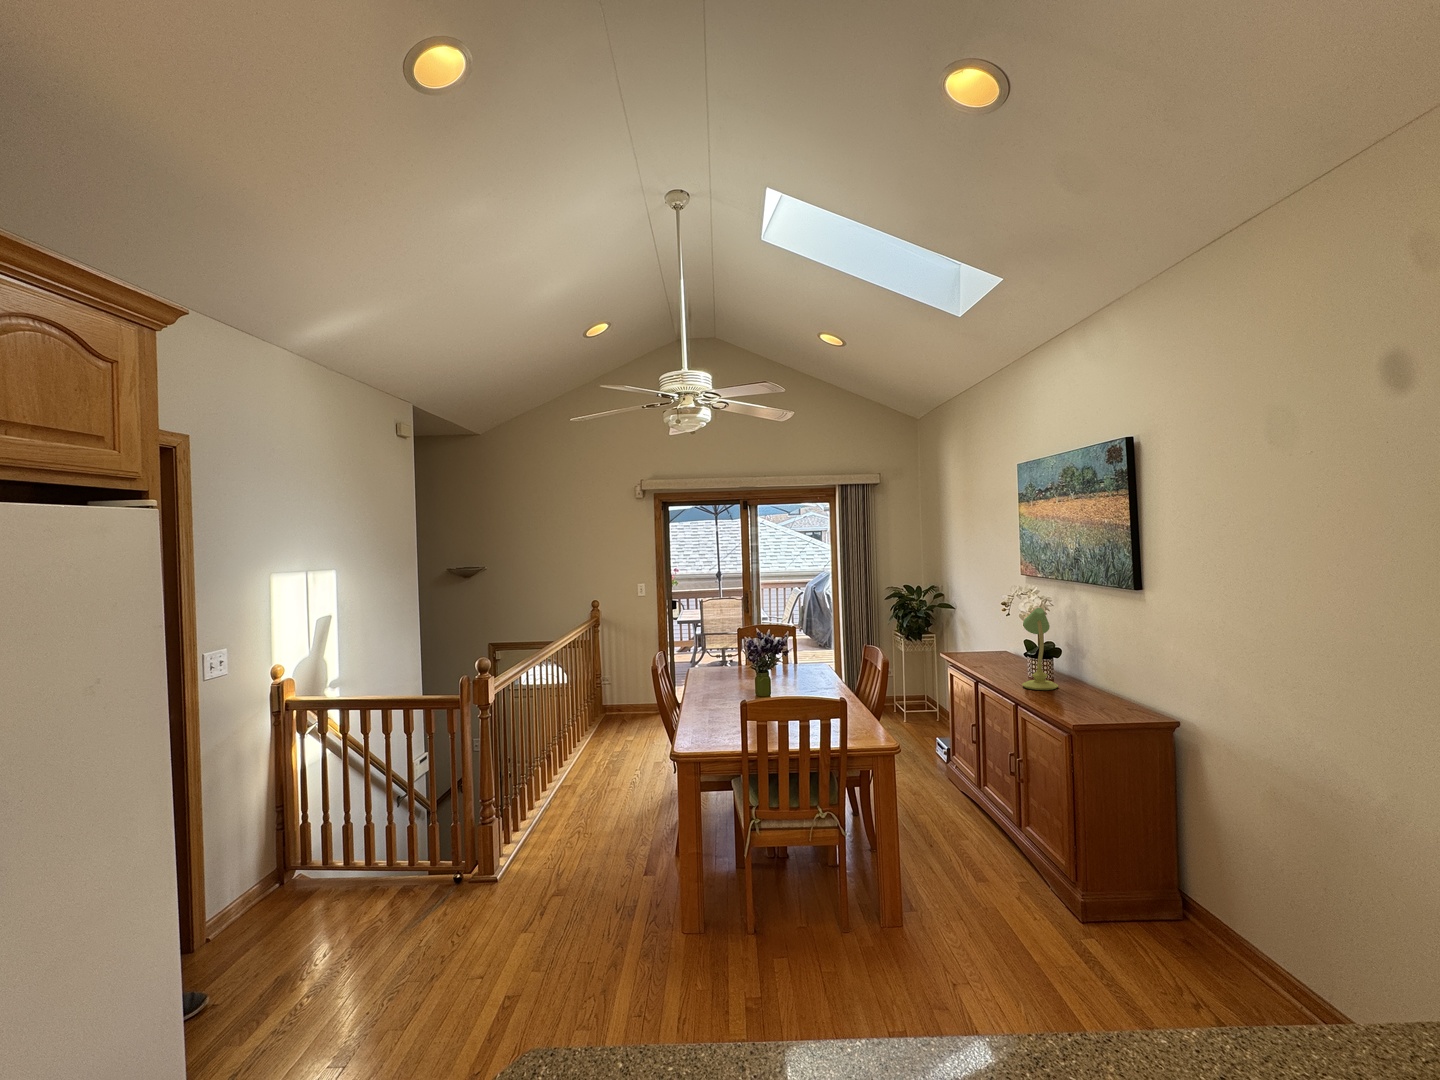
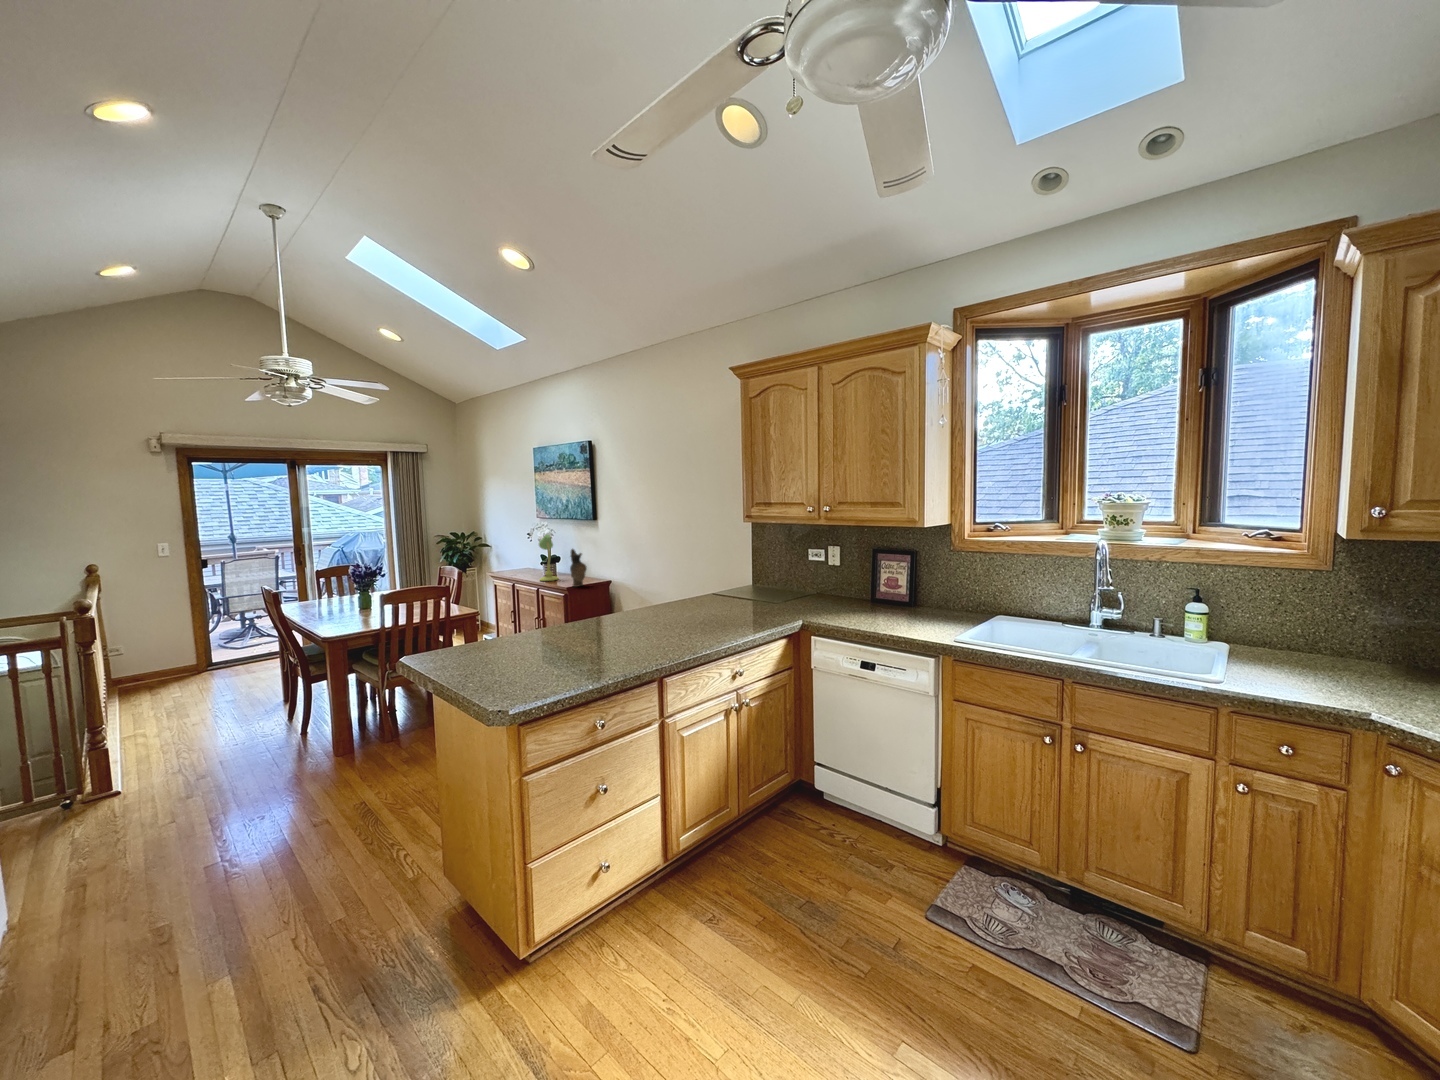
ceramic pitcher: none [1080,640,1115,714] -> present [570,549,587,587]

